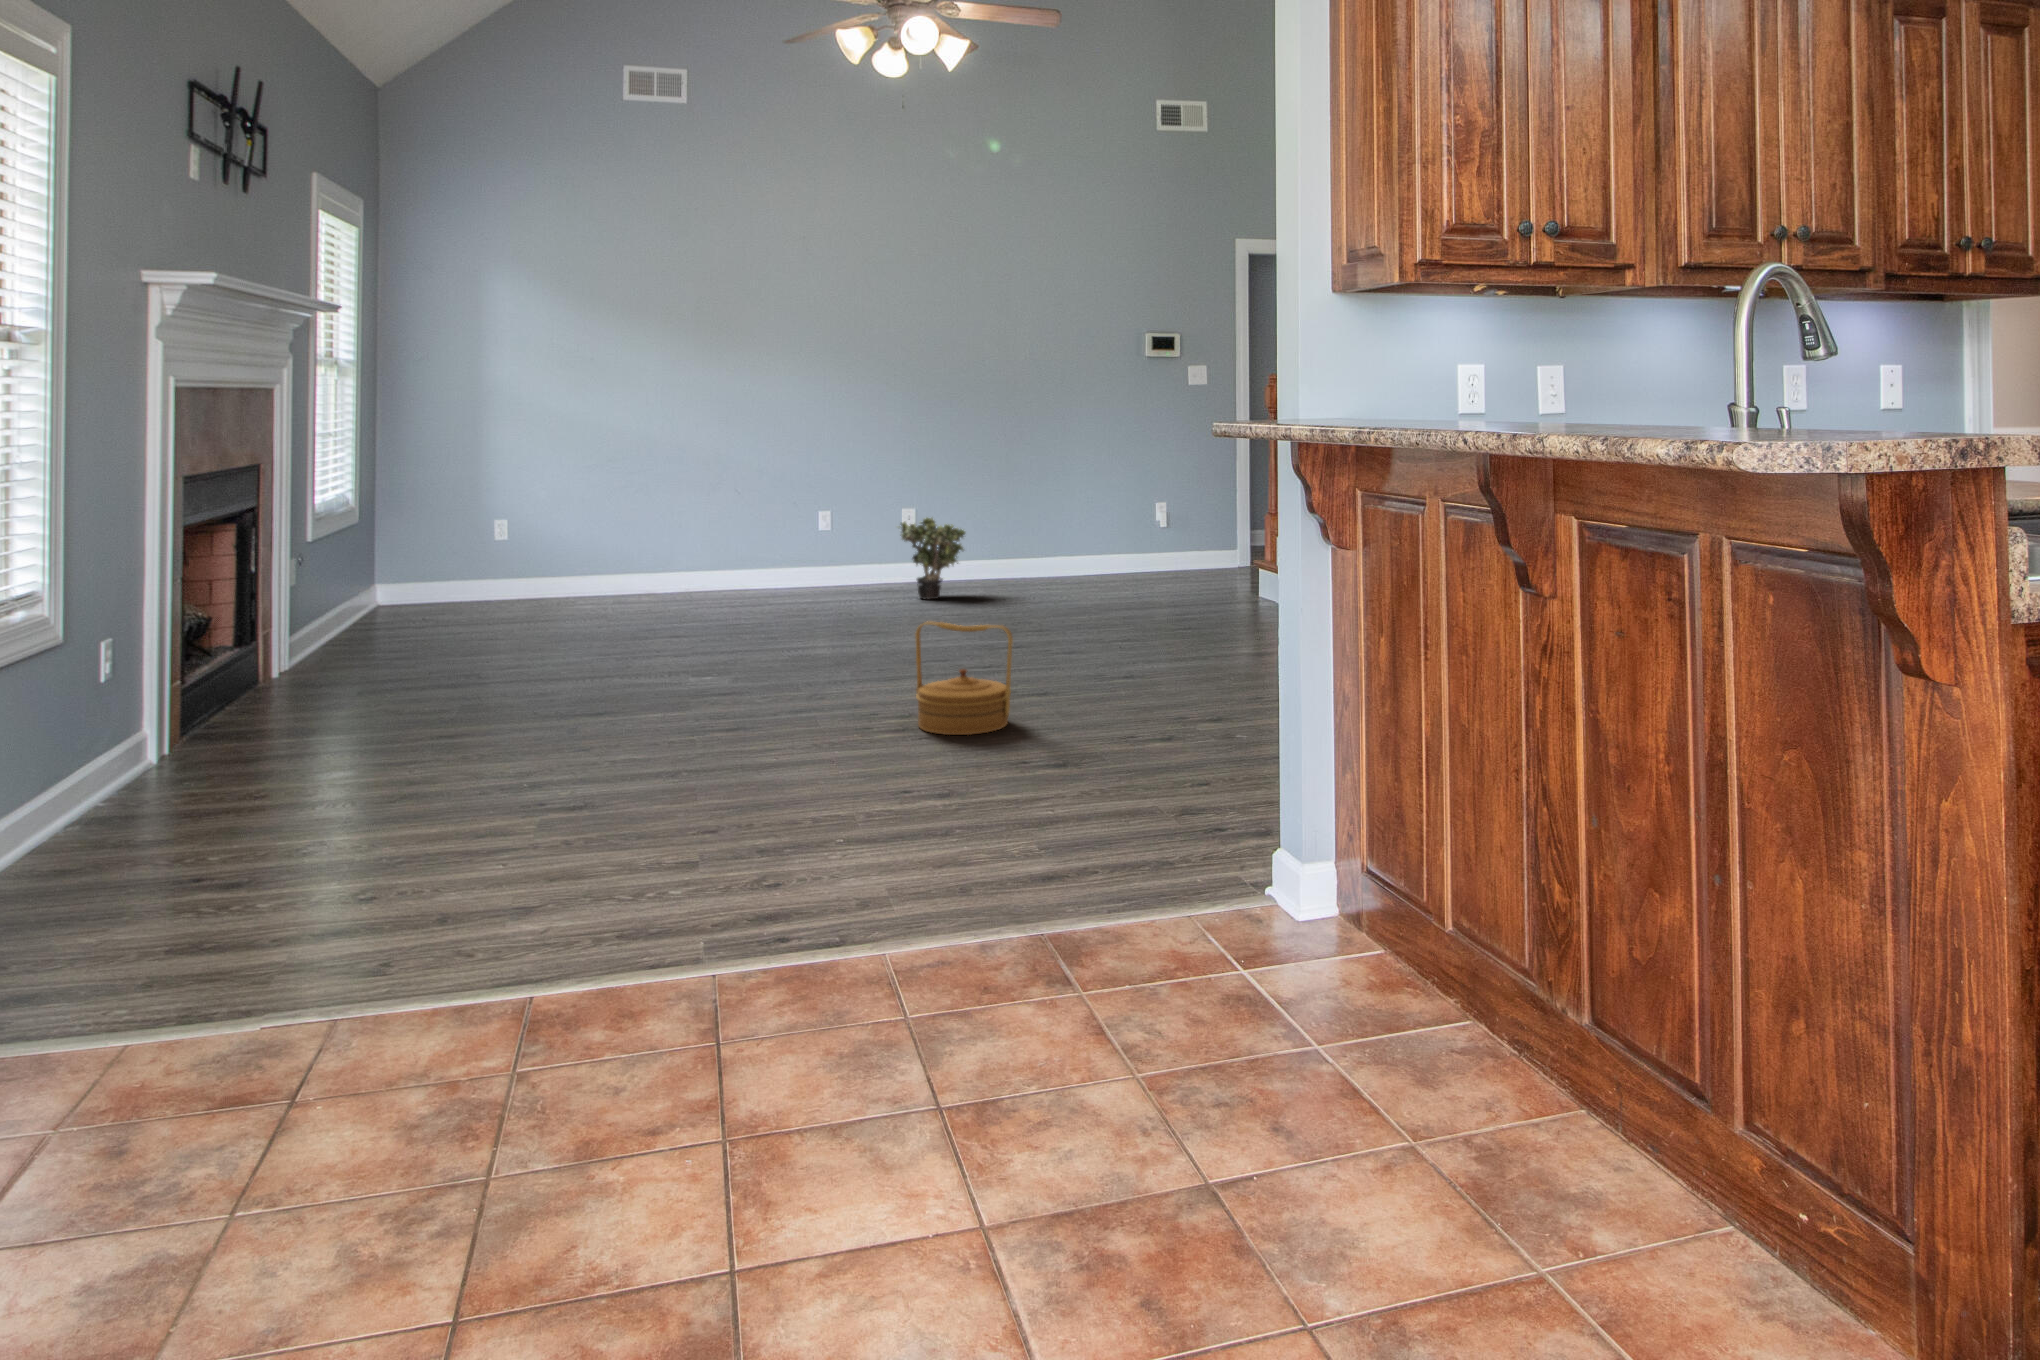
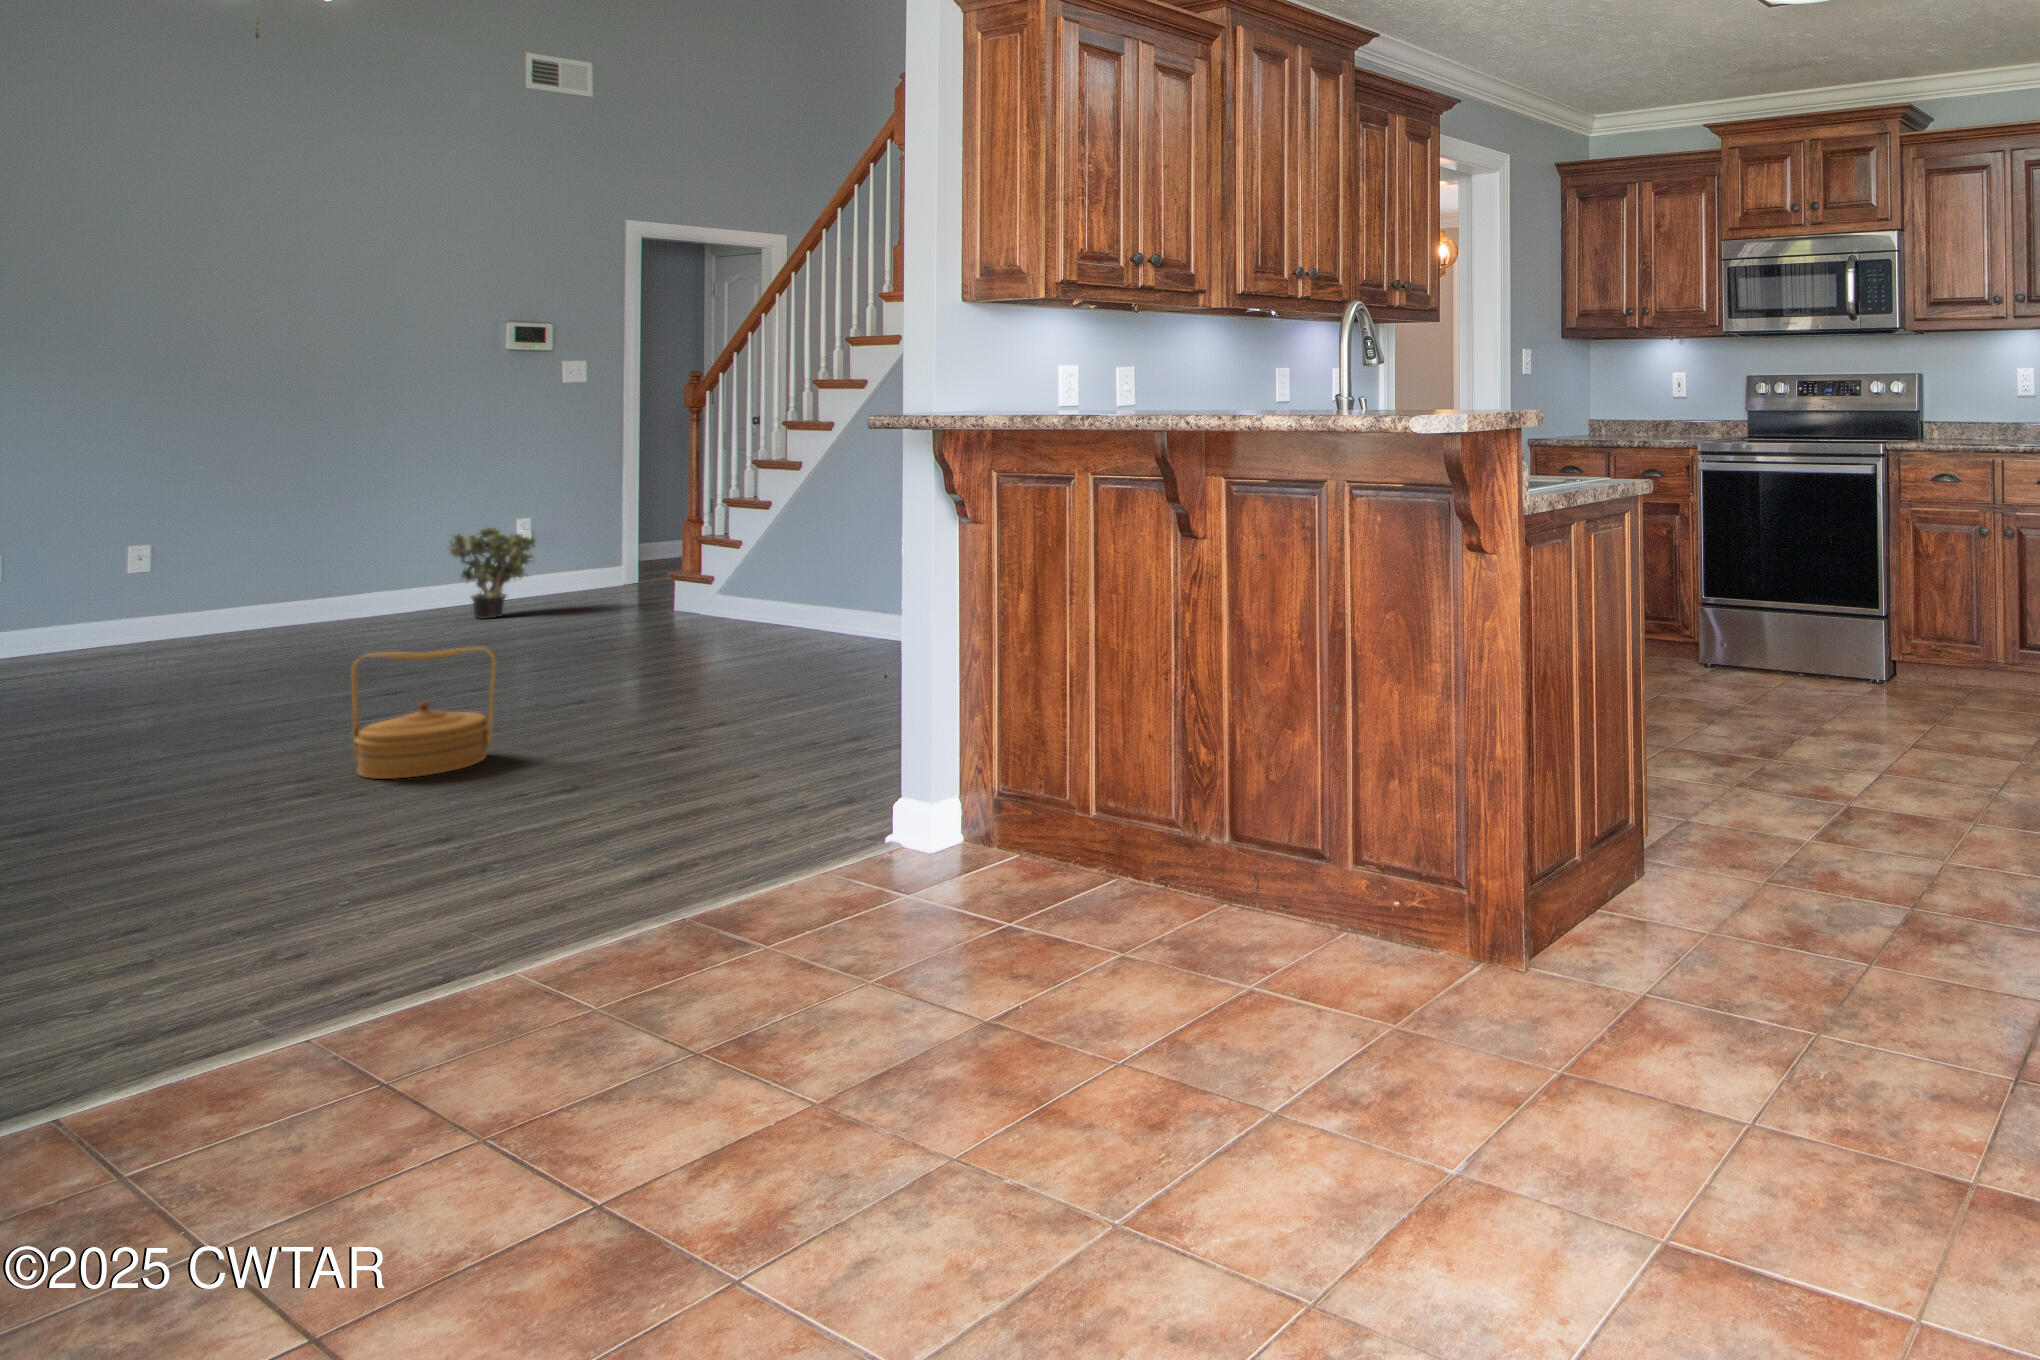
potted plant: present [901,518,965,599] -> present [448,527,535,619]

